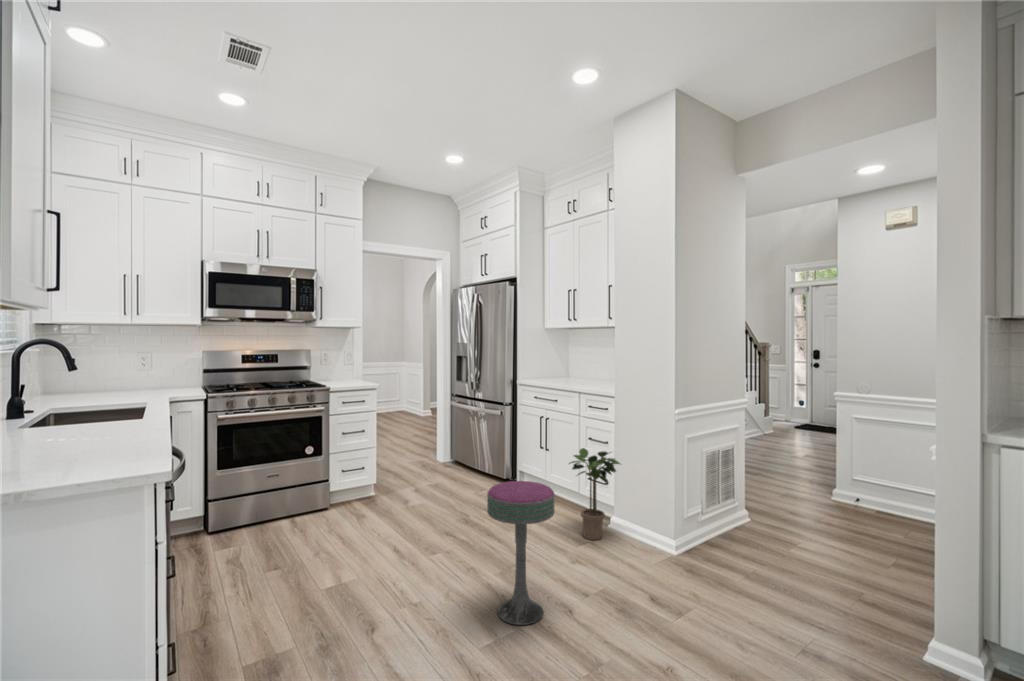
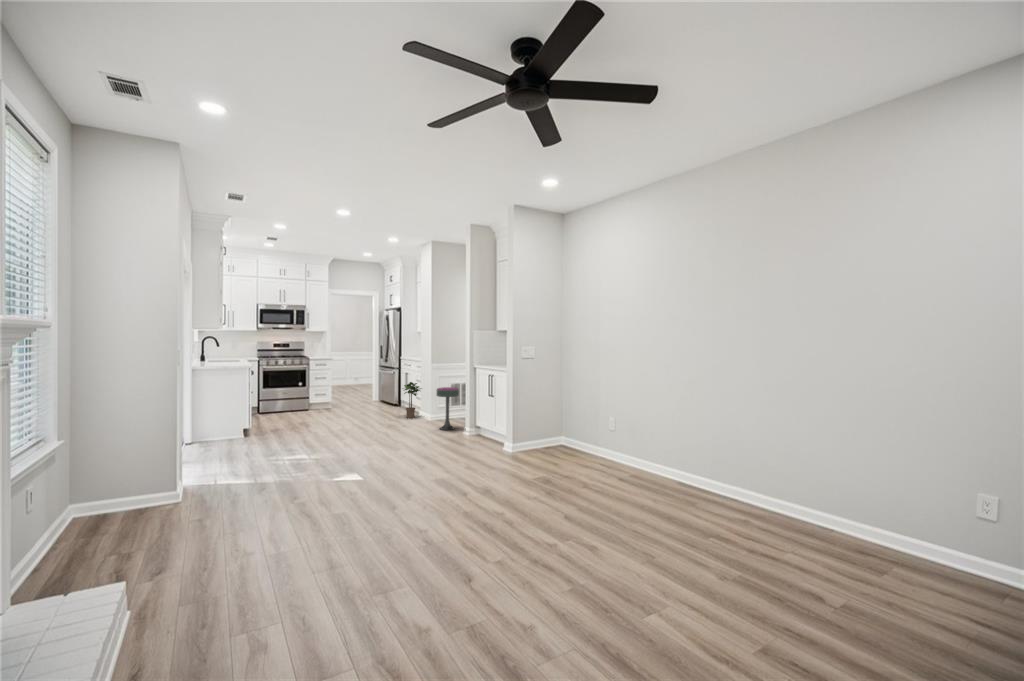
bar stool: present [487,481,555,625] -> present [436,387,459,430]

